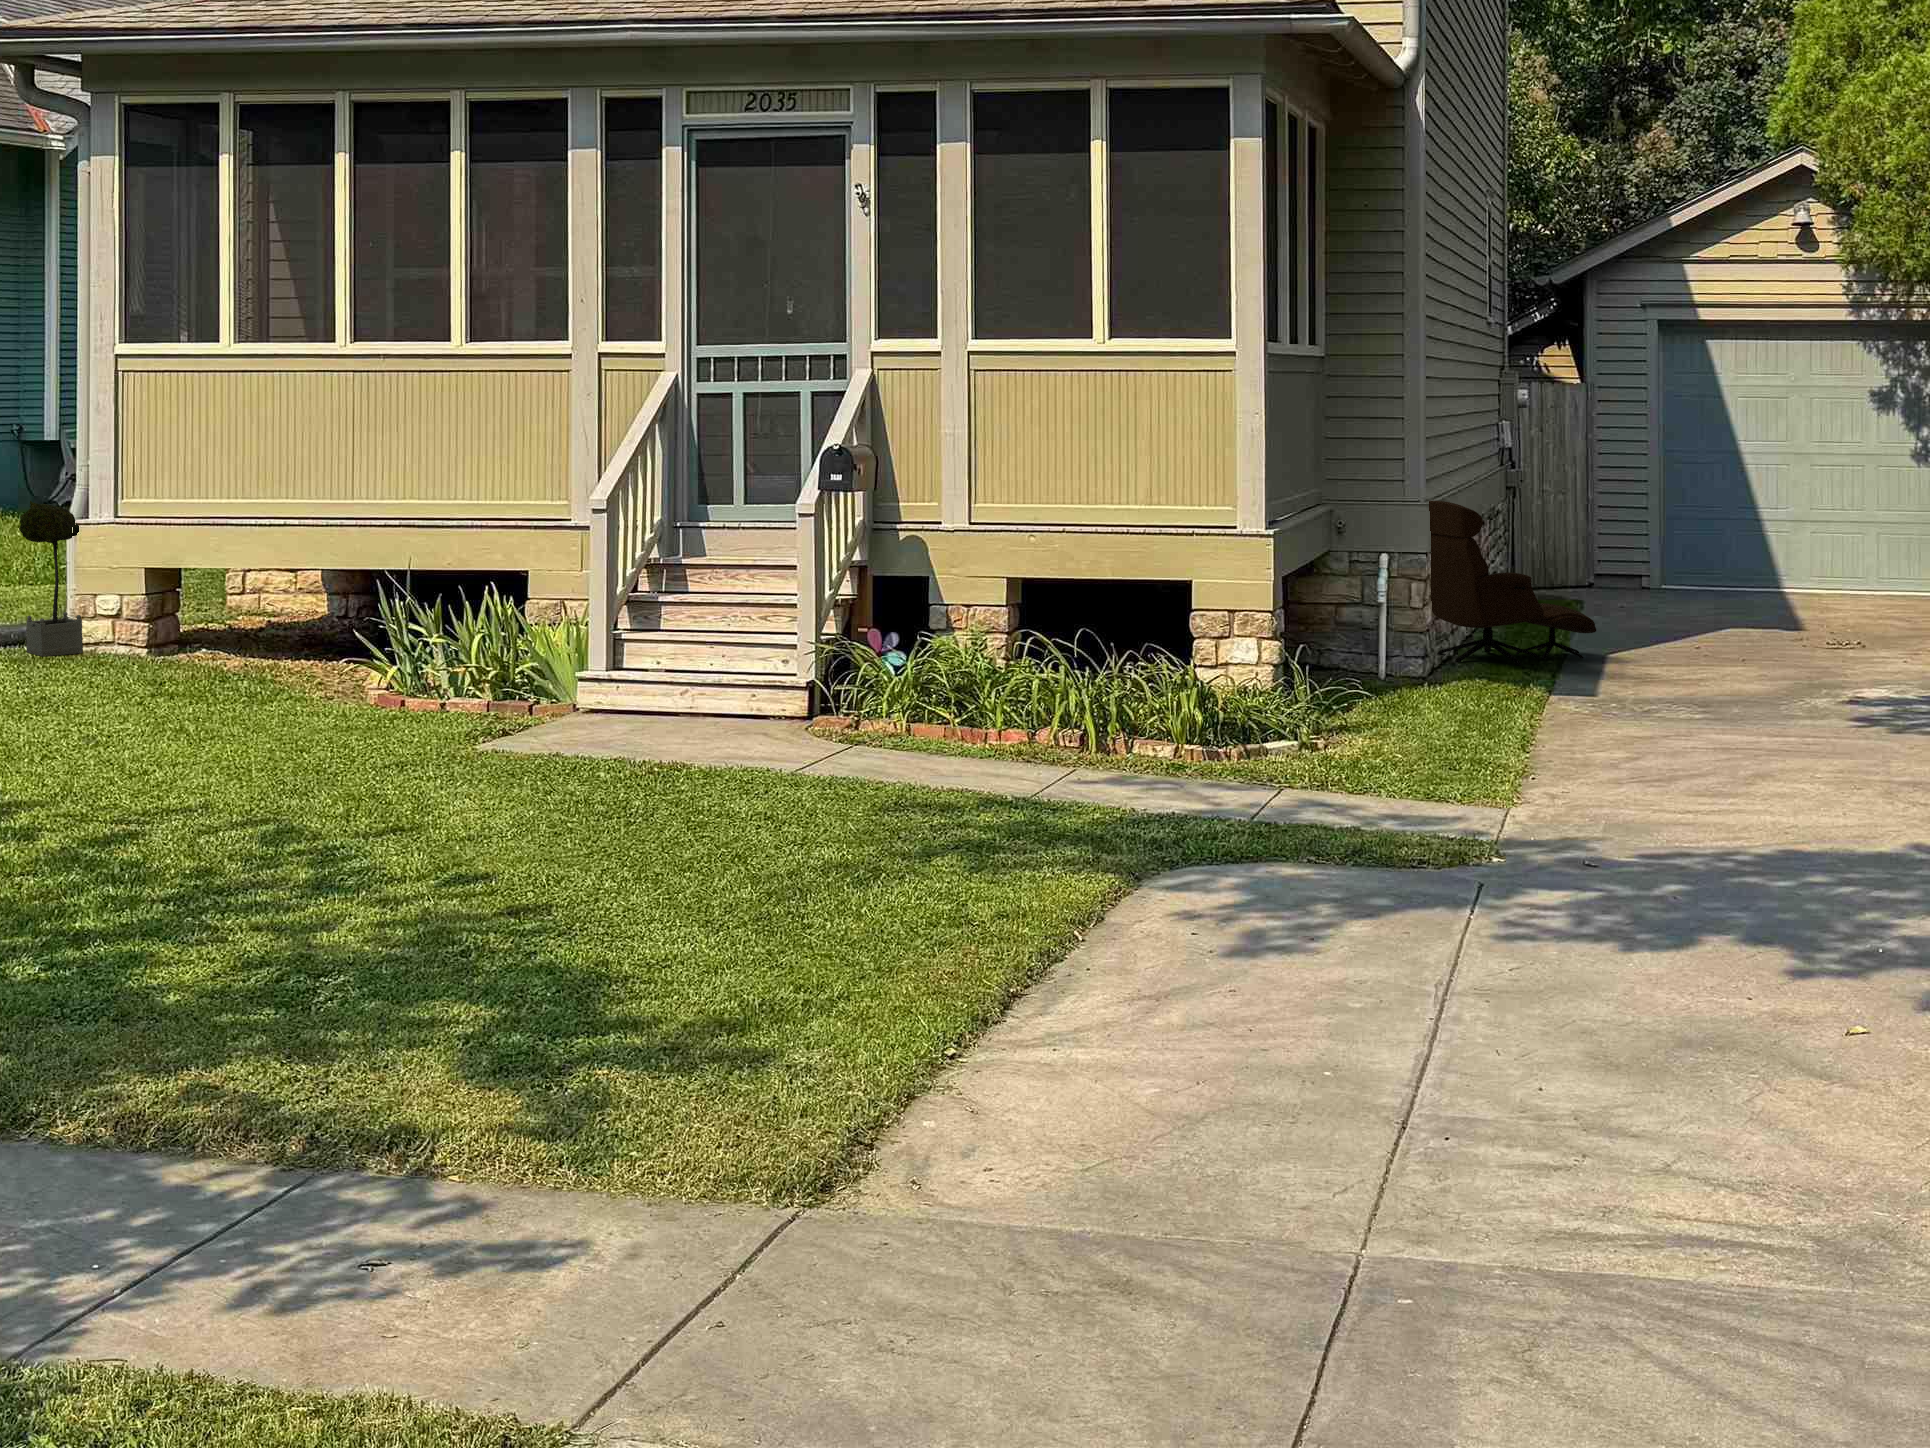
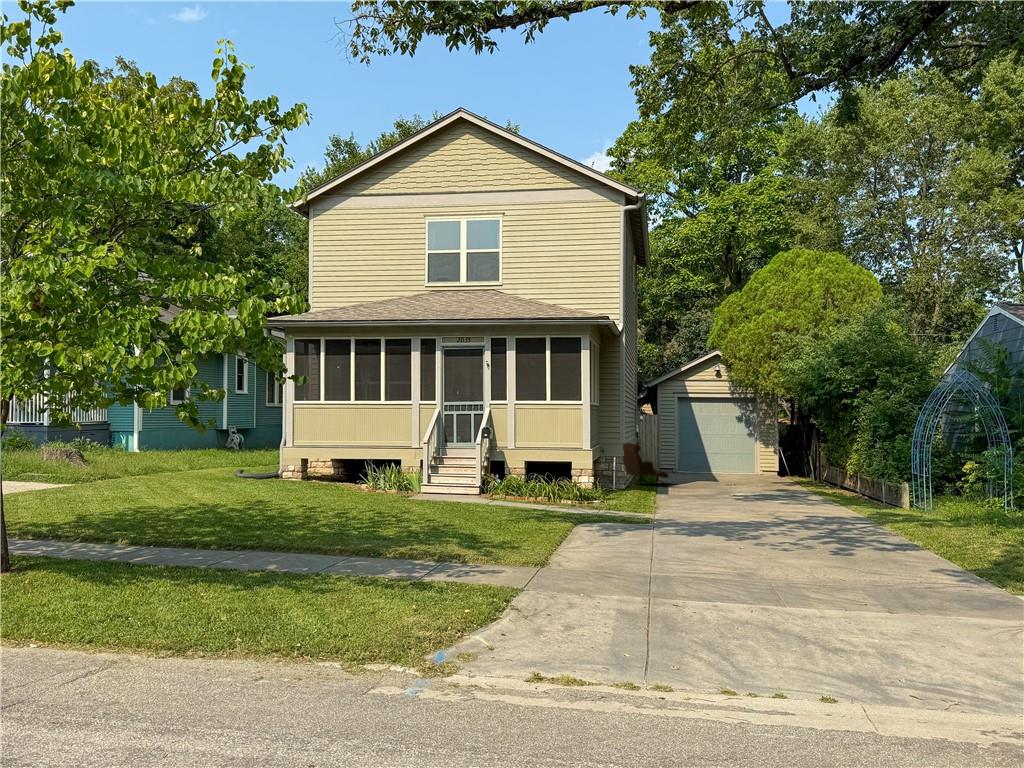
potted tree: present [19,501,83,656] -> none [262,445,279,486]

